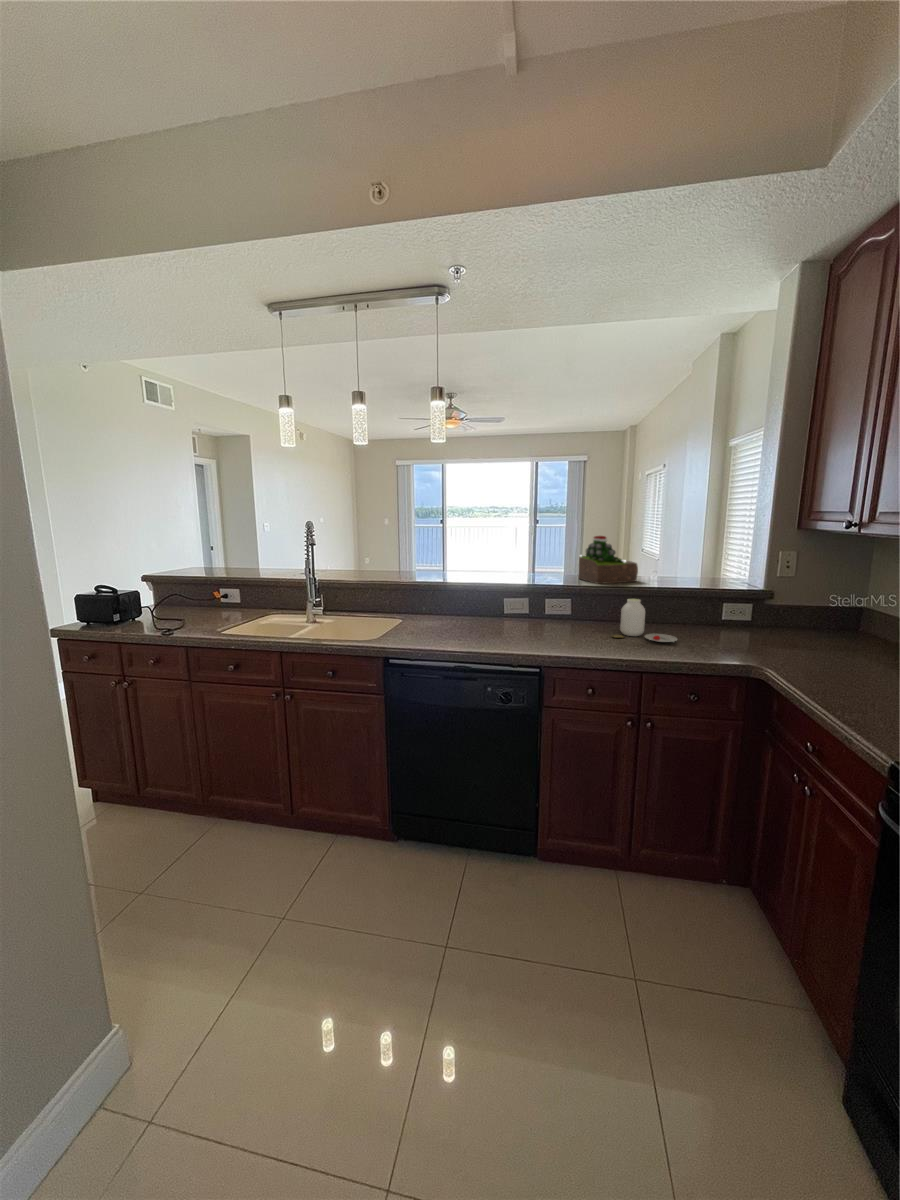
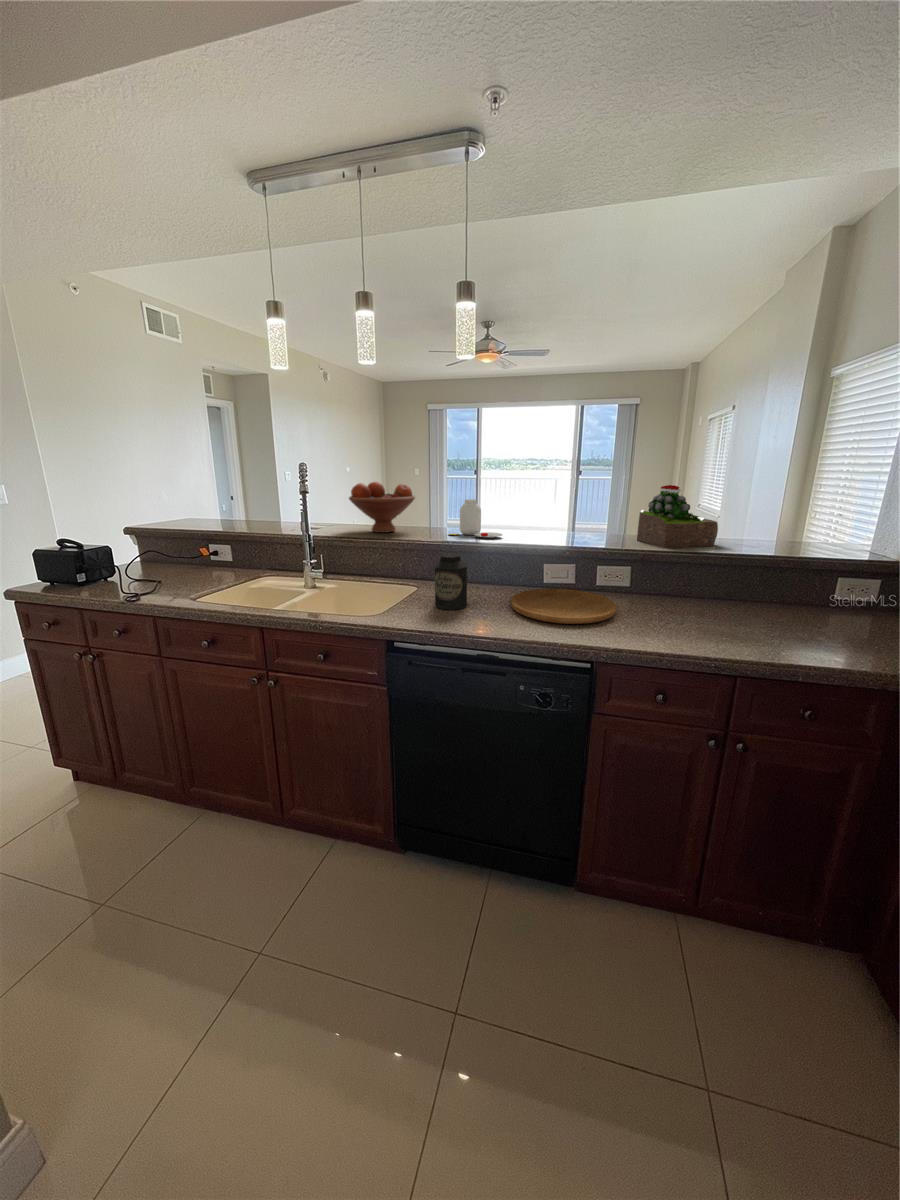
fruit bowl: none [343,535,398,576] -> present [349,482,415,533]
canister: none [420,590,446,634] -> present [435,552,467,610]
jar: present [612,599,677,642] -> present [449,499,503,538]
cutting board: none [480,617,561,641] -> present [511,589,617,624]

